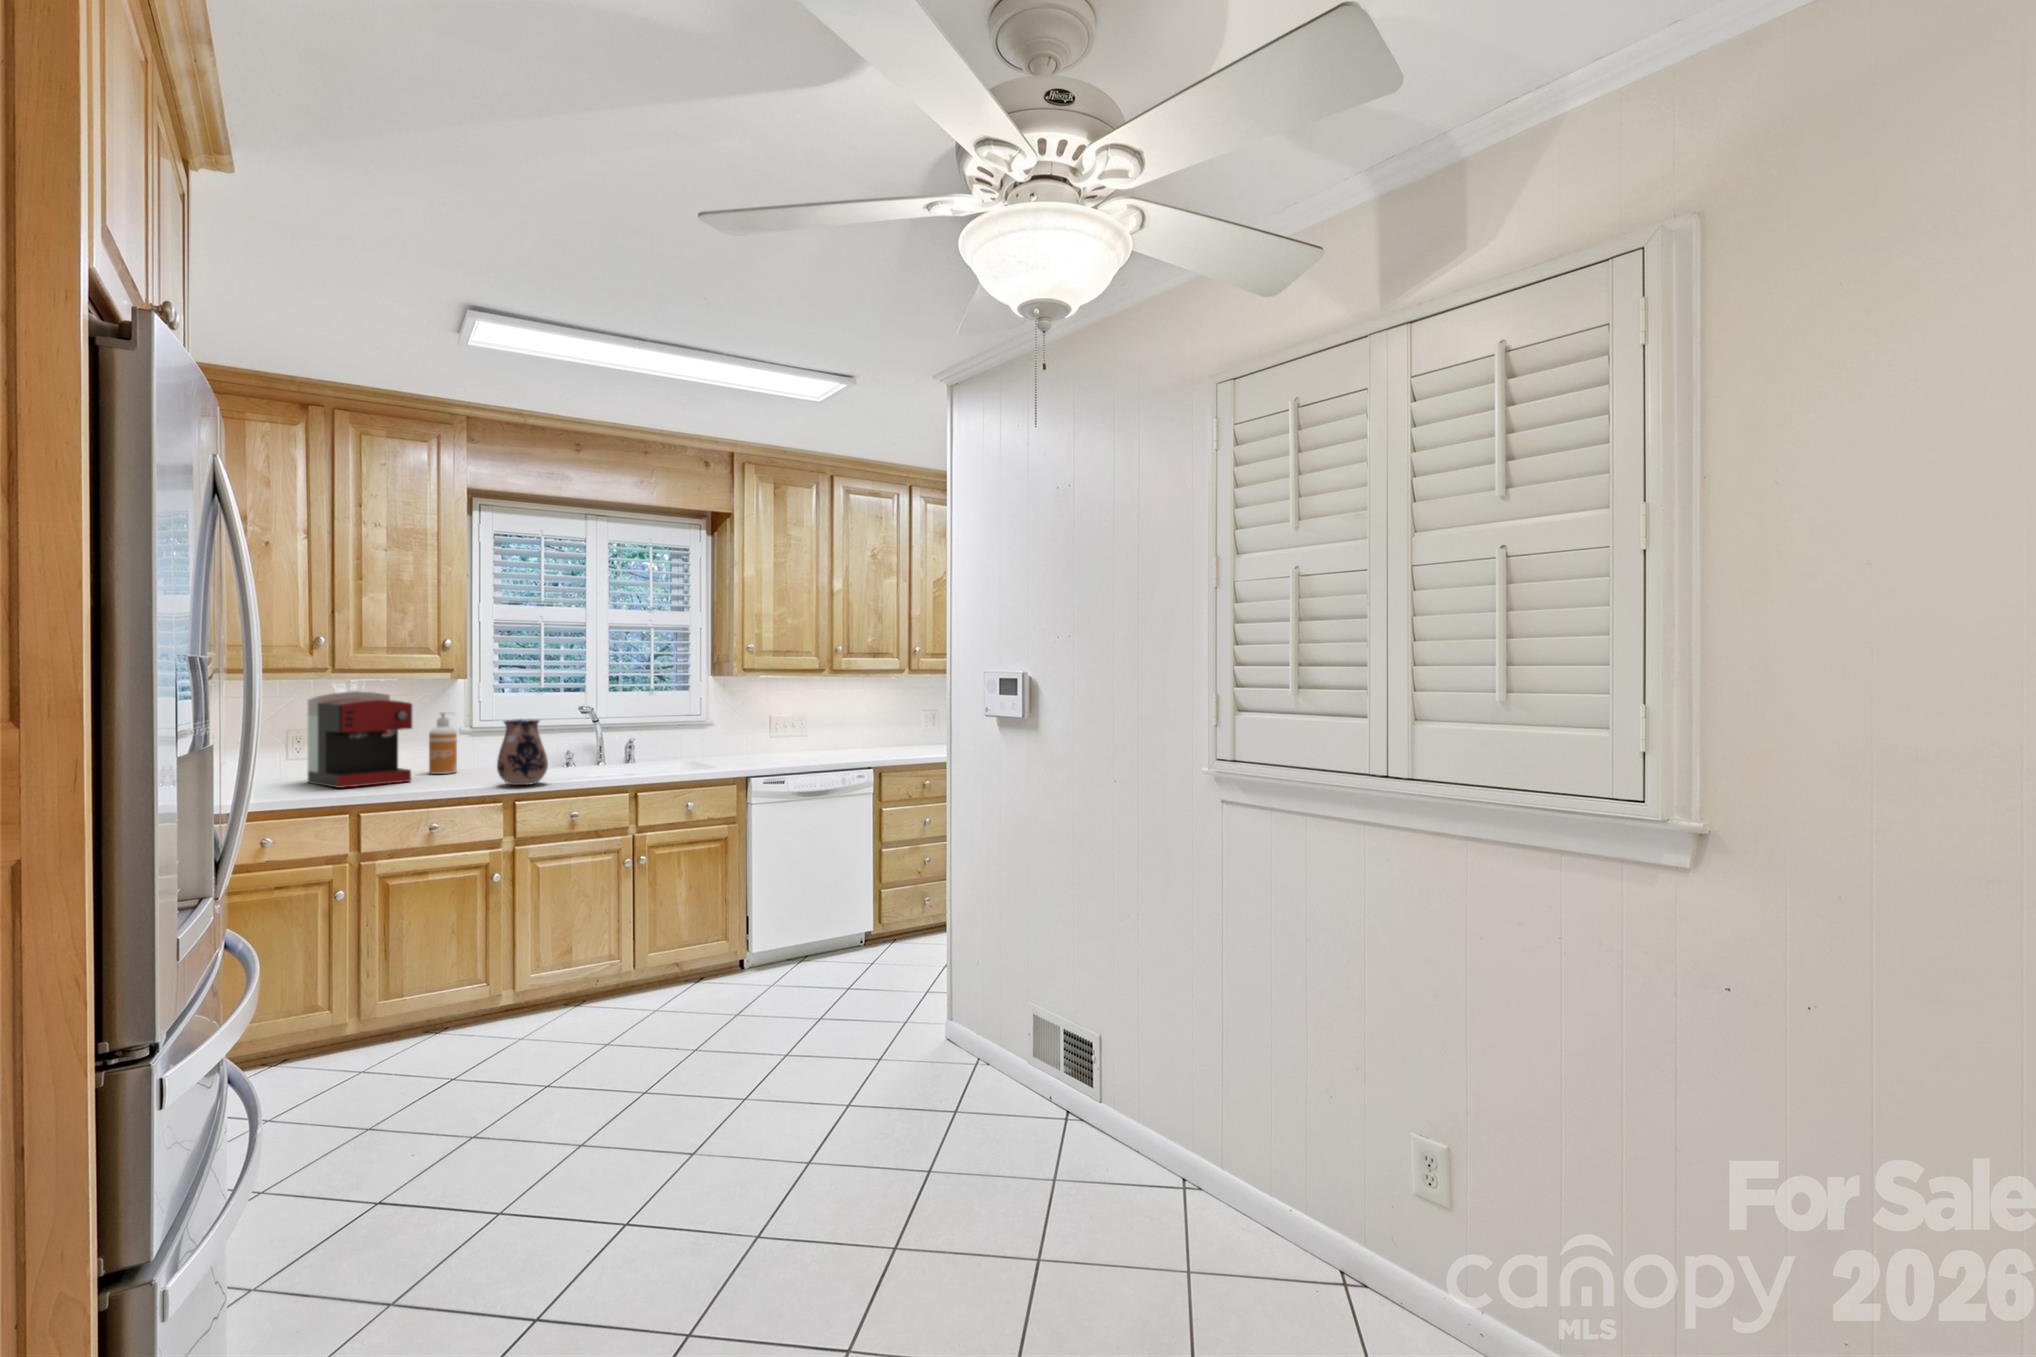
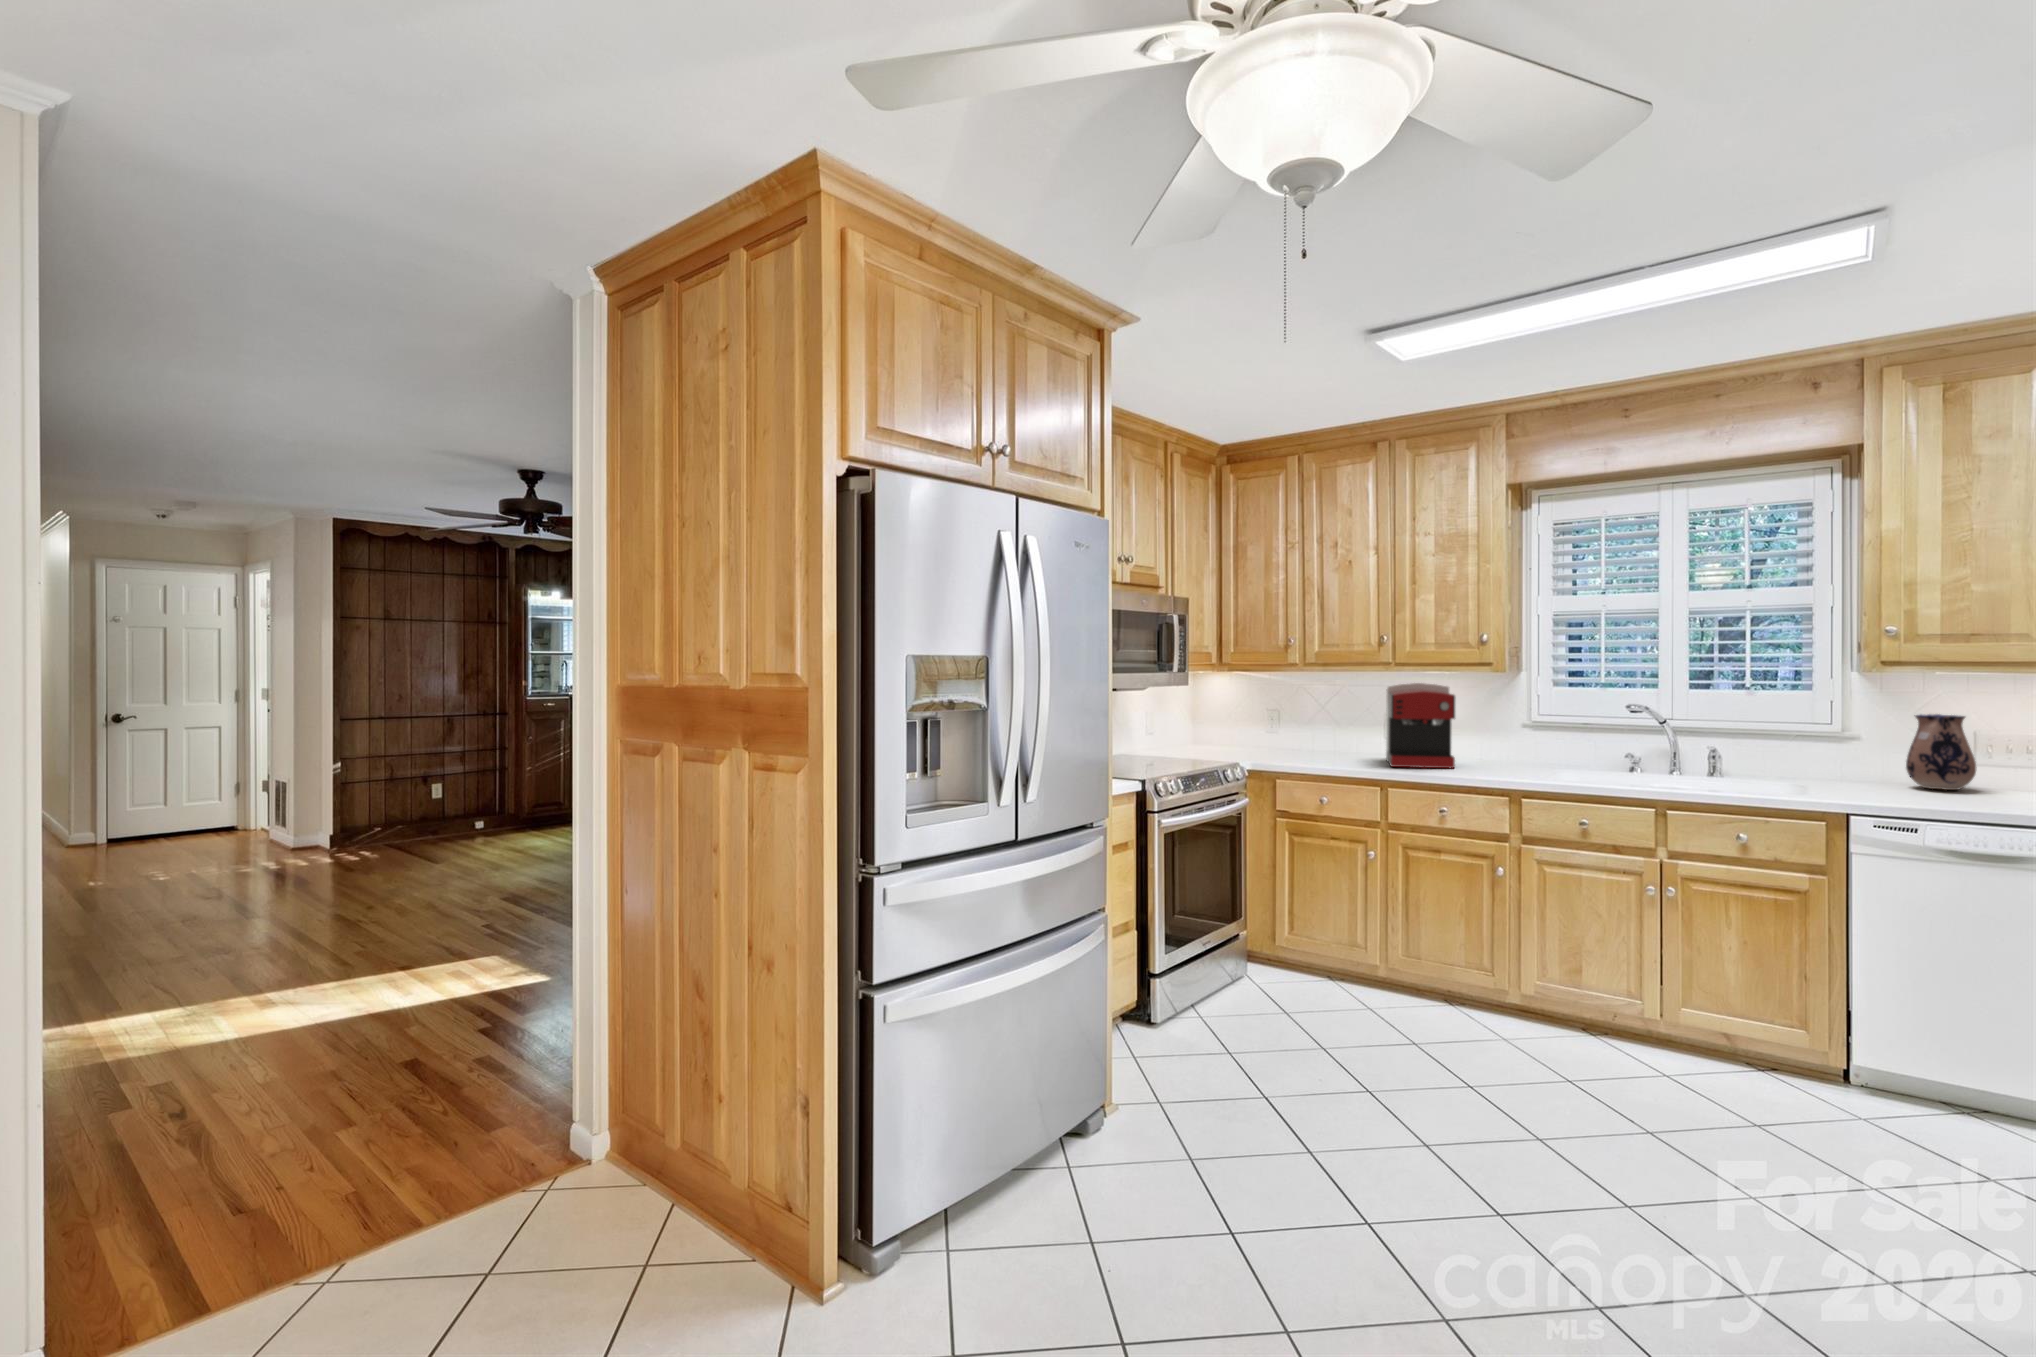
soap dispenser: present [429,712,457,774] -> none [1485,705,1512,765]
ceramic pitcher: present [497,719,548,785] -> present [1906,714,1977,790]

